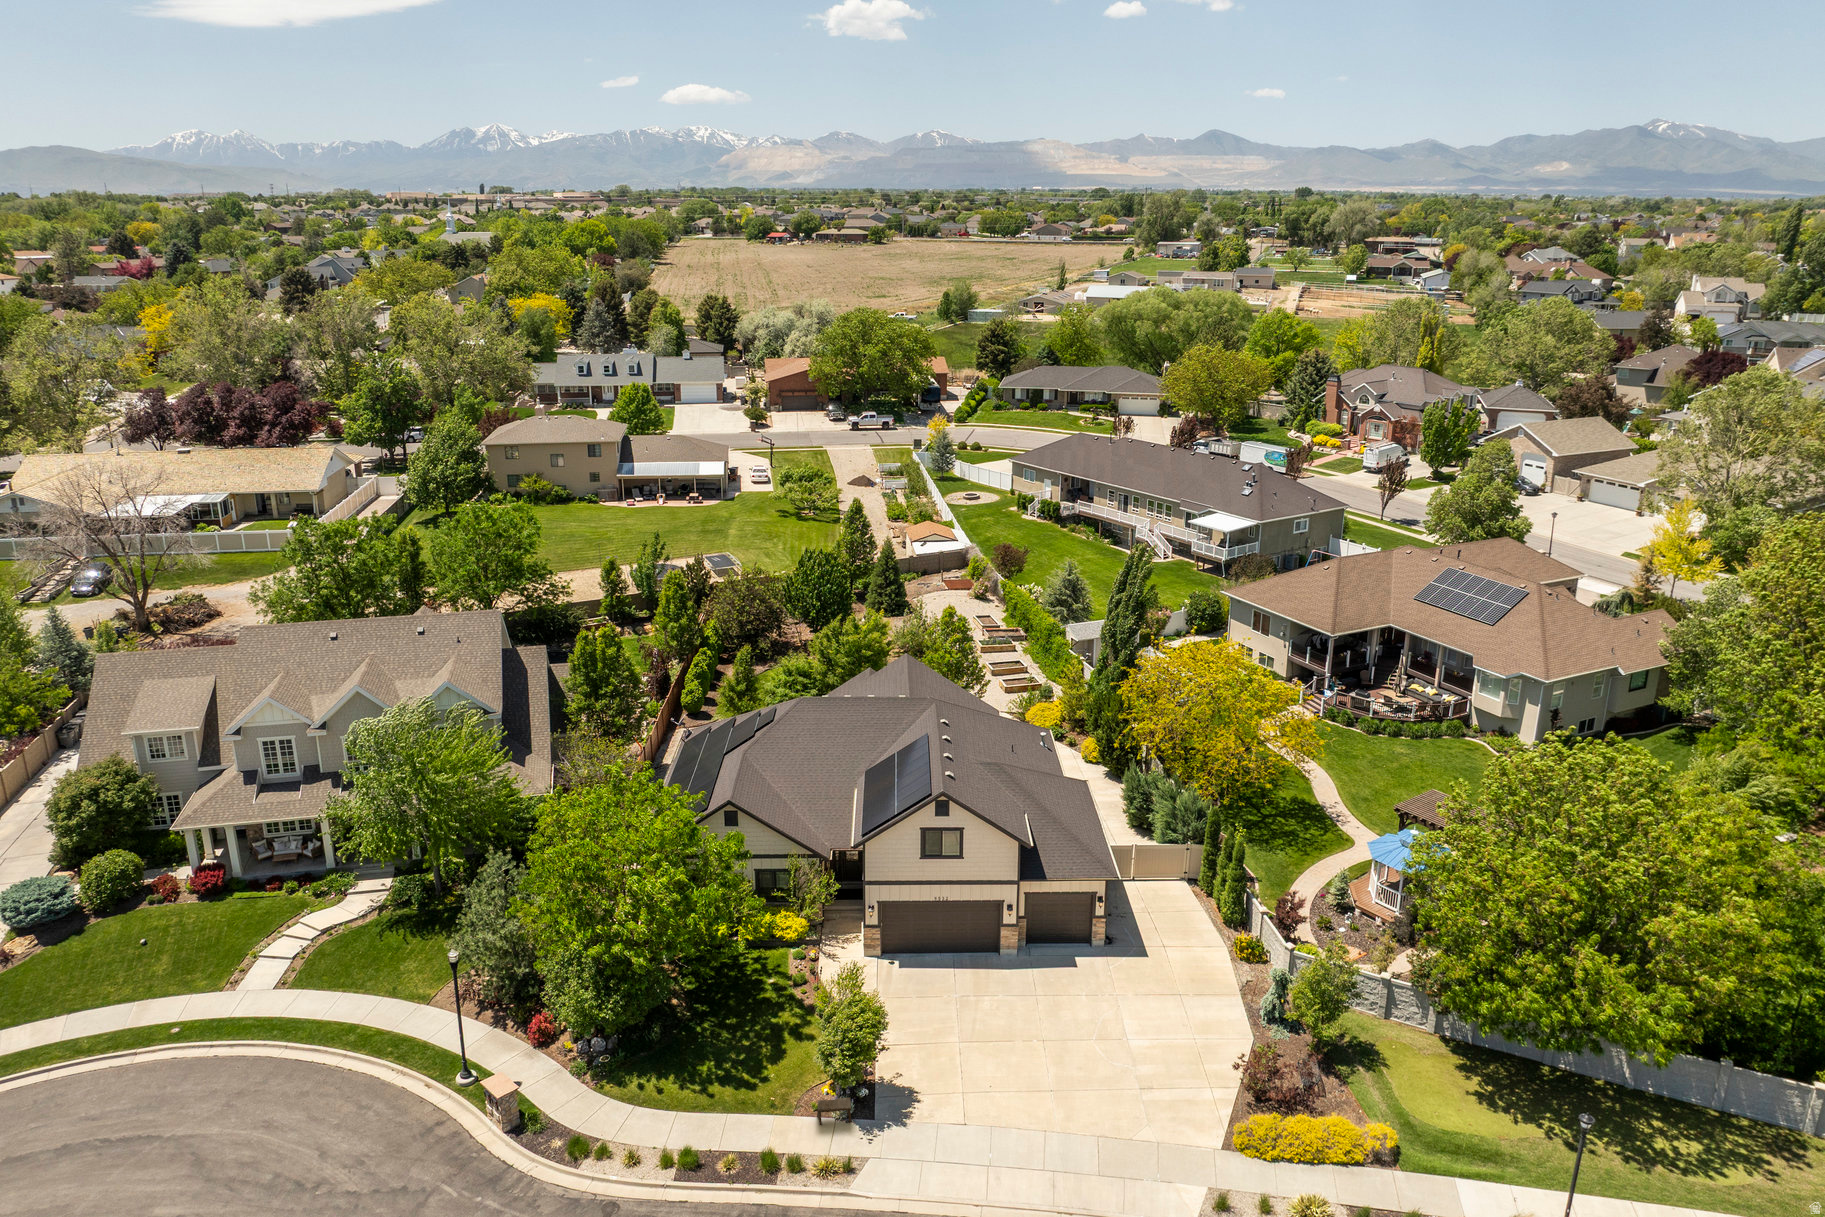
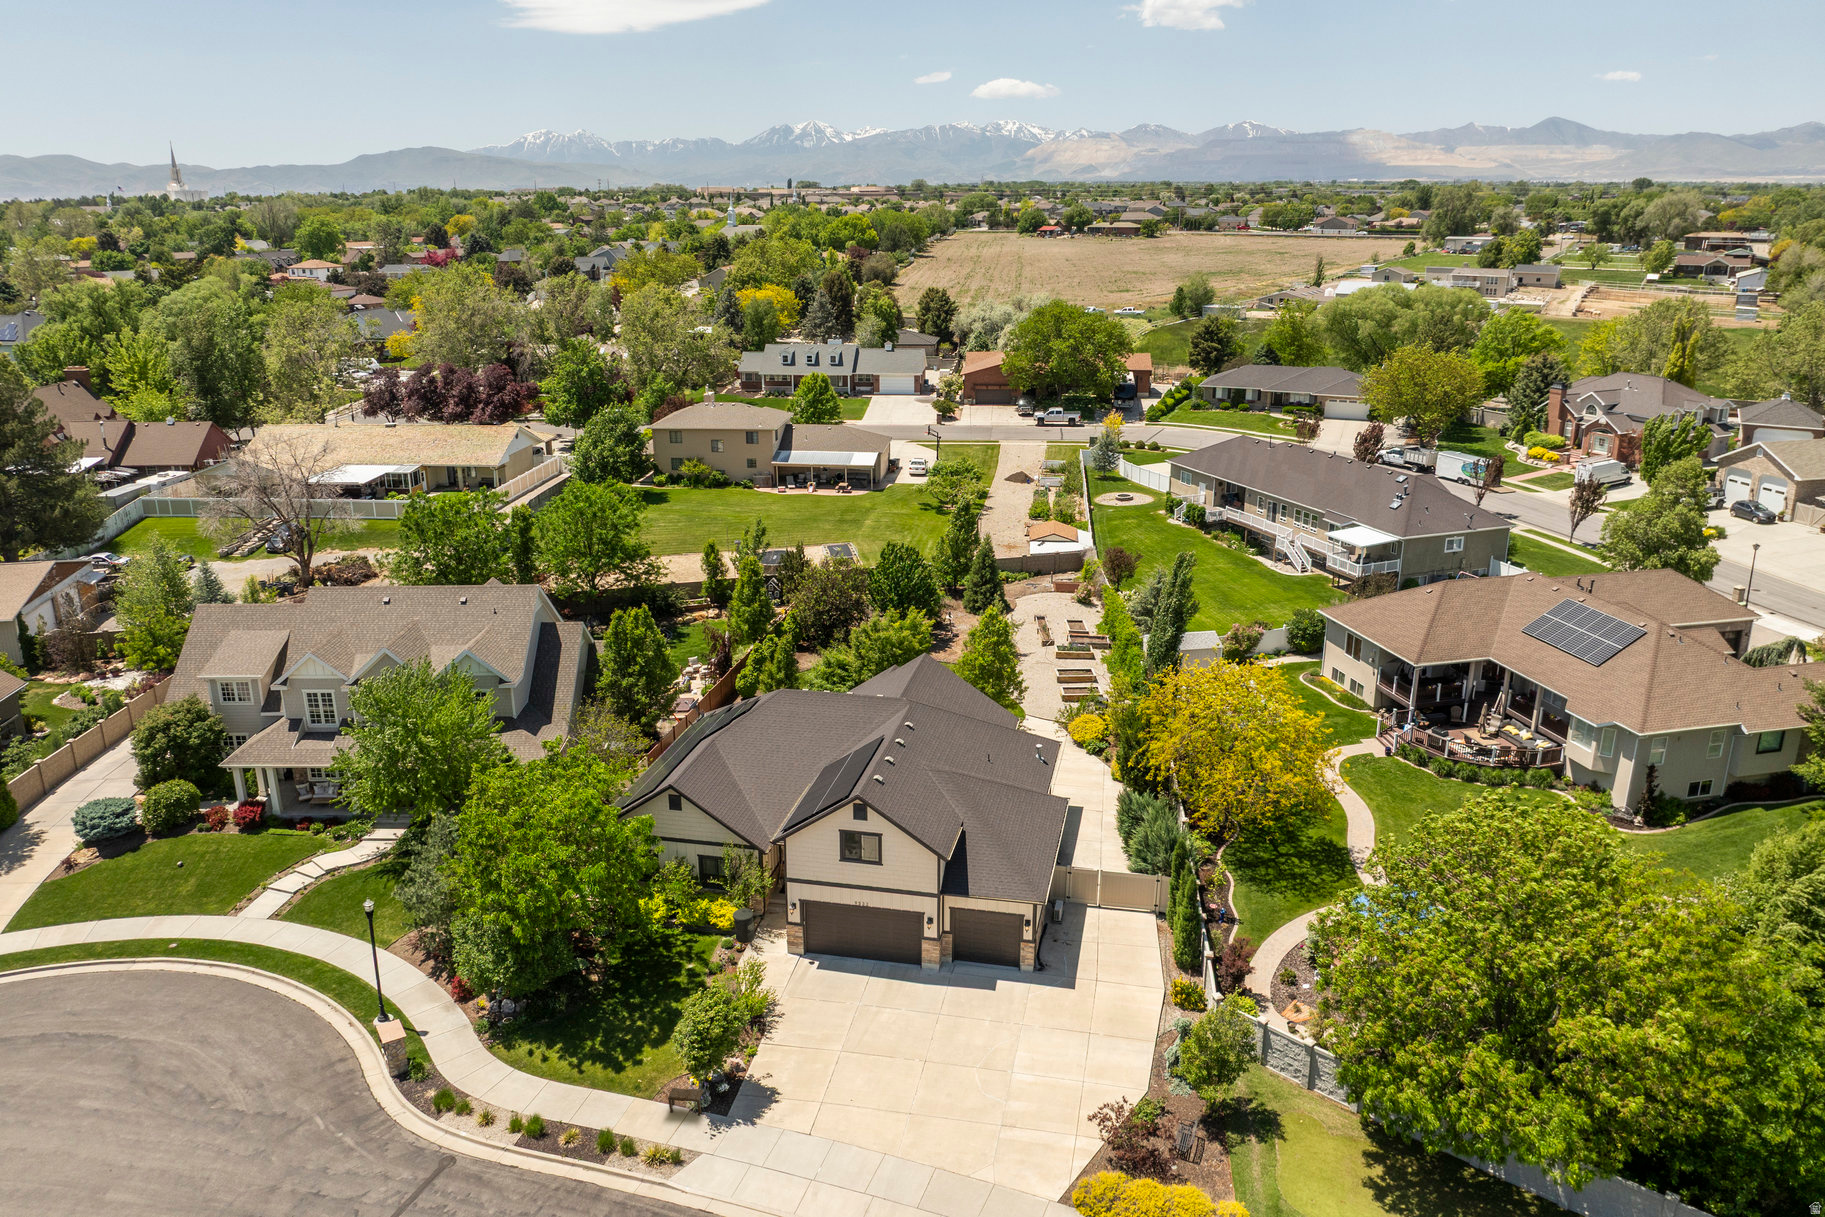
trash can: none [803,917,824,952] -> present [733,908,755,943]

